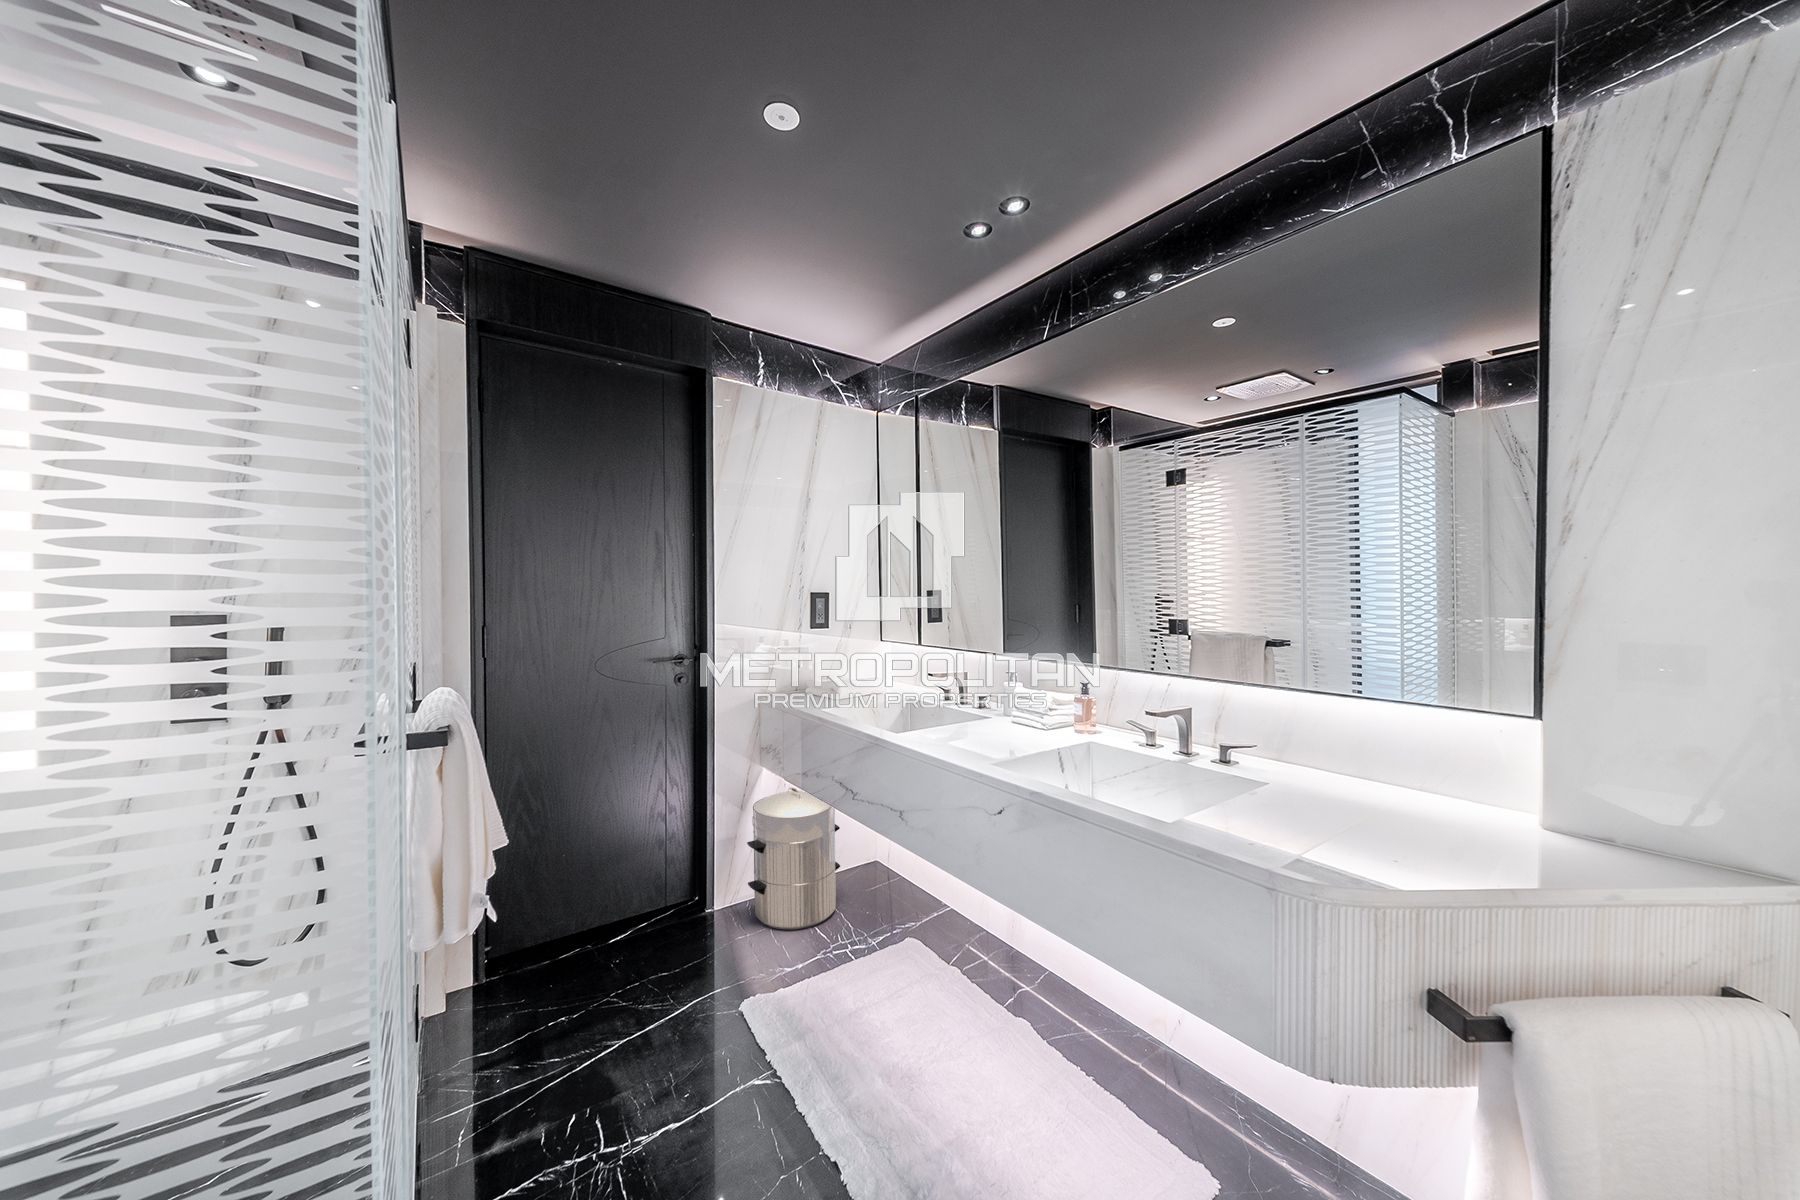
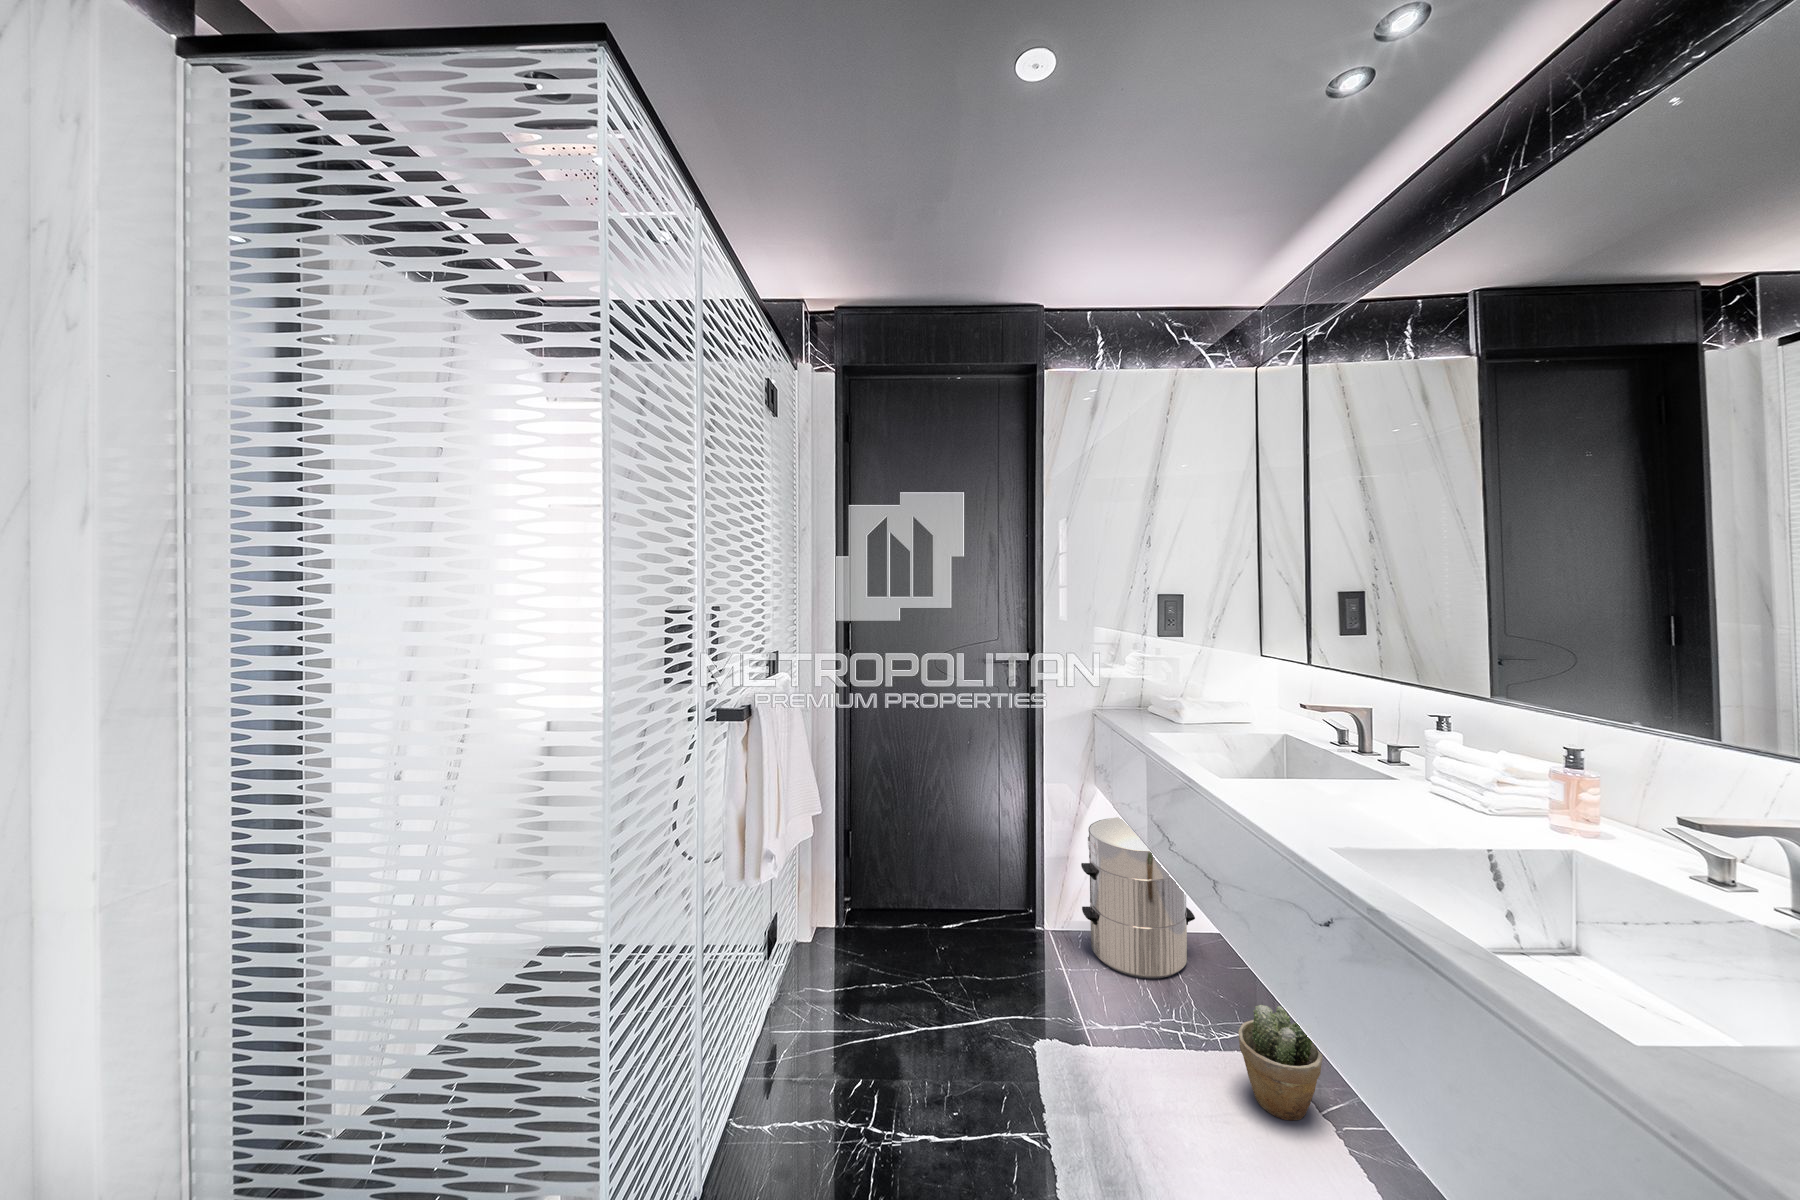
potted plant: none [900,900,955,986] -> present [1238,1005,1322,1120]

